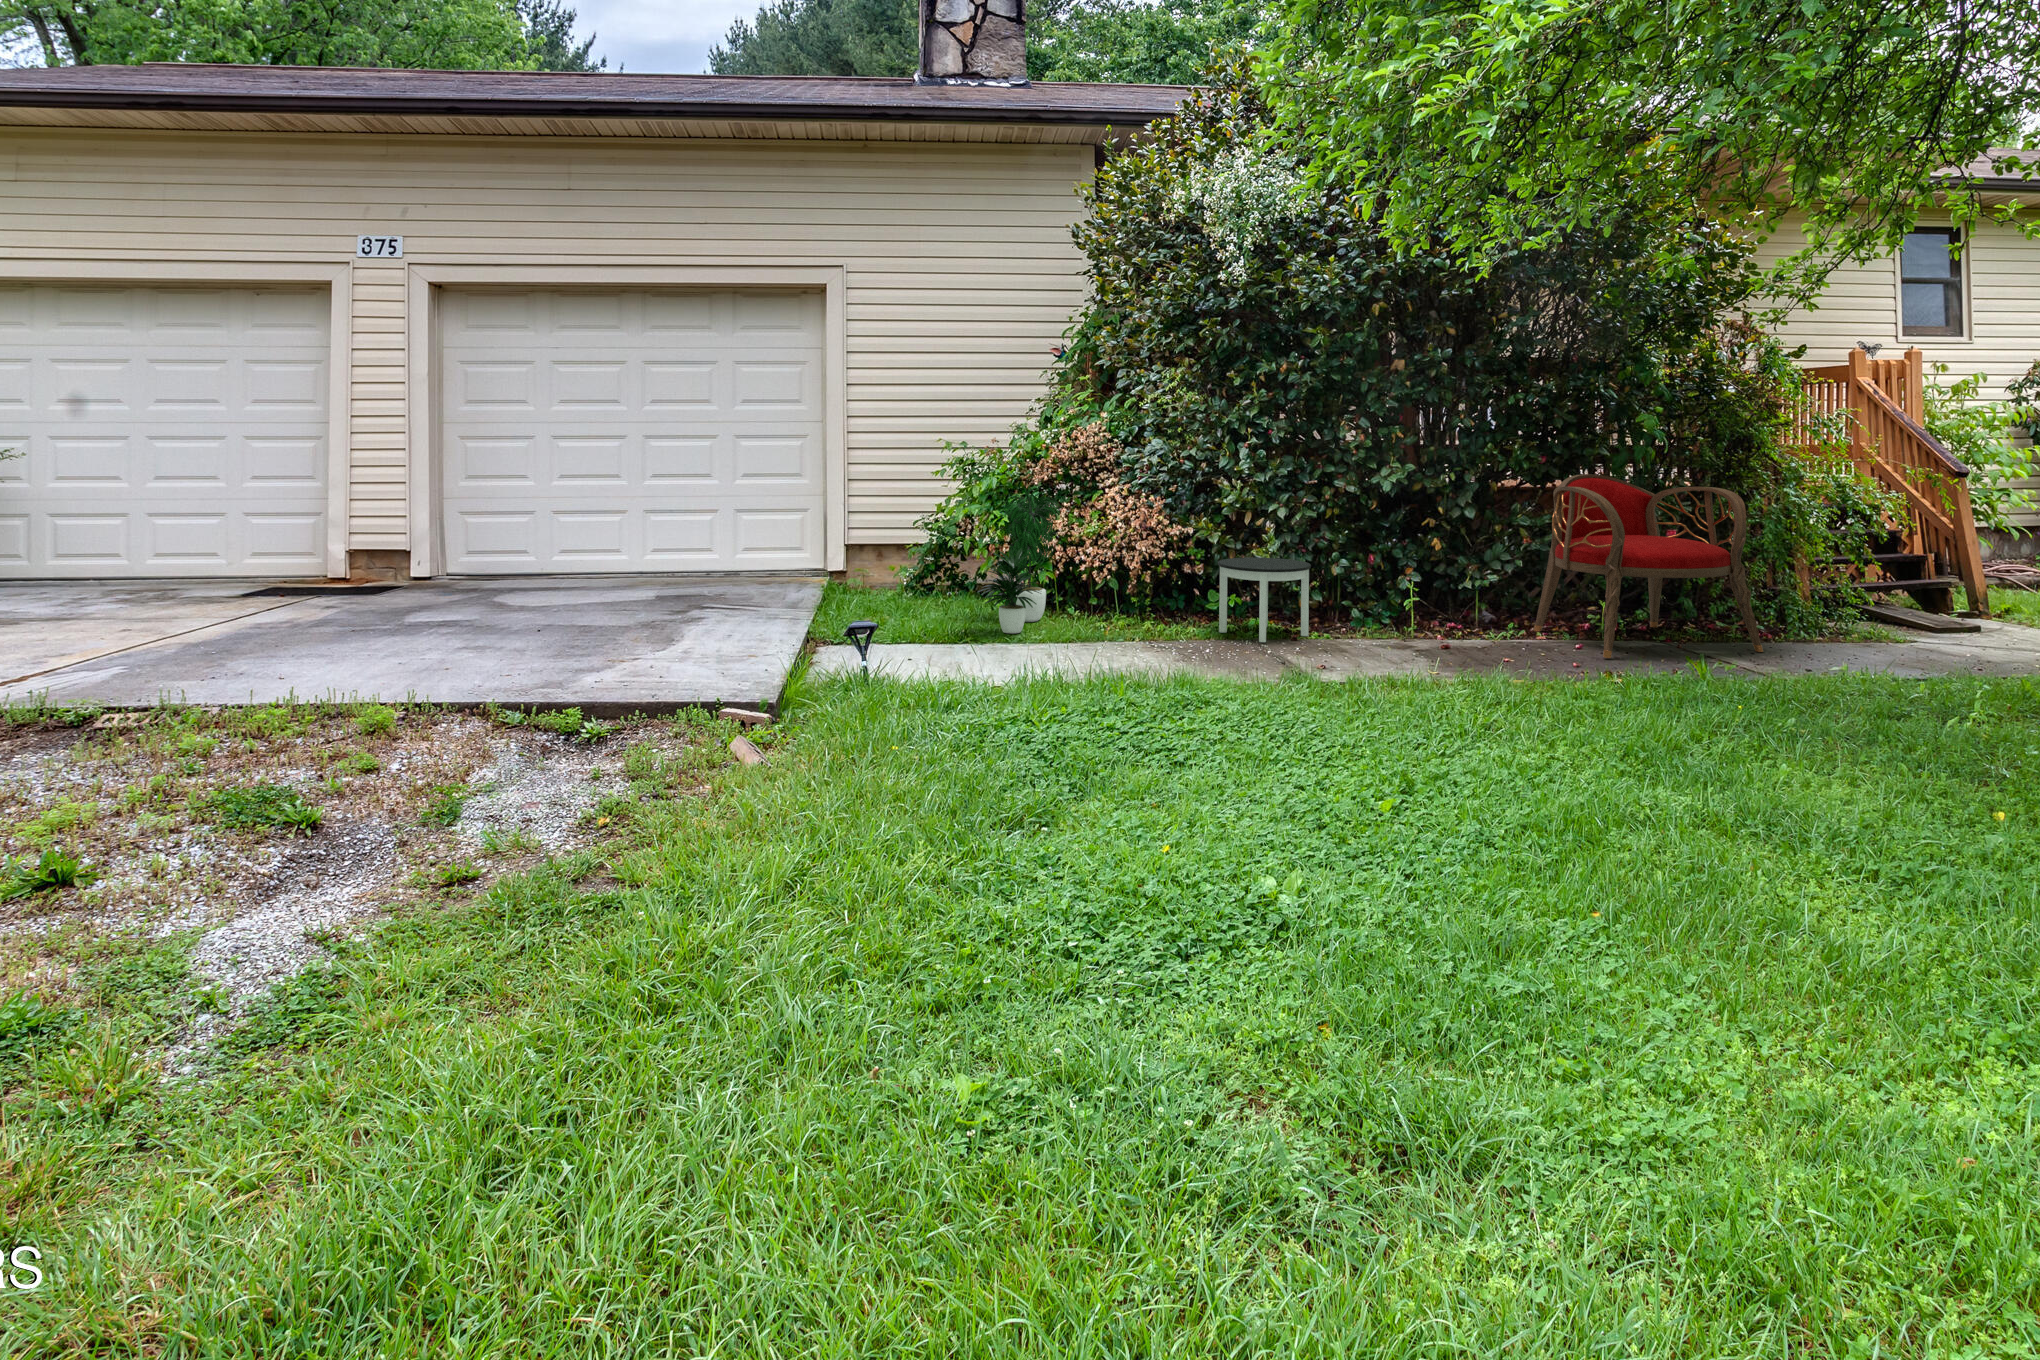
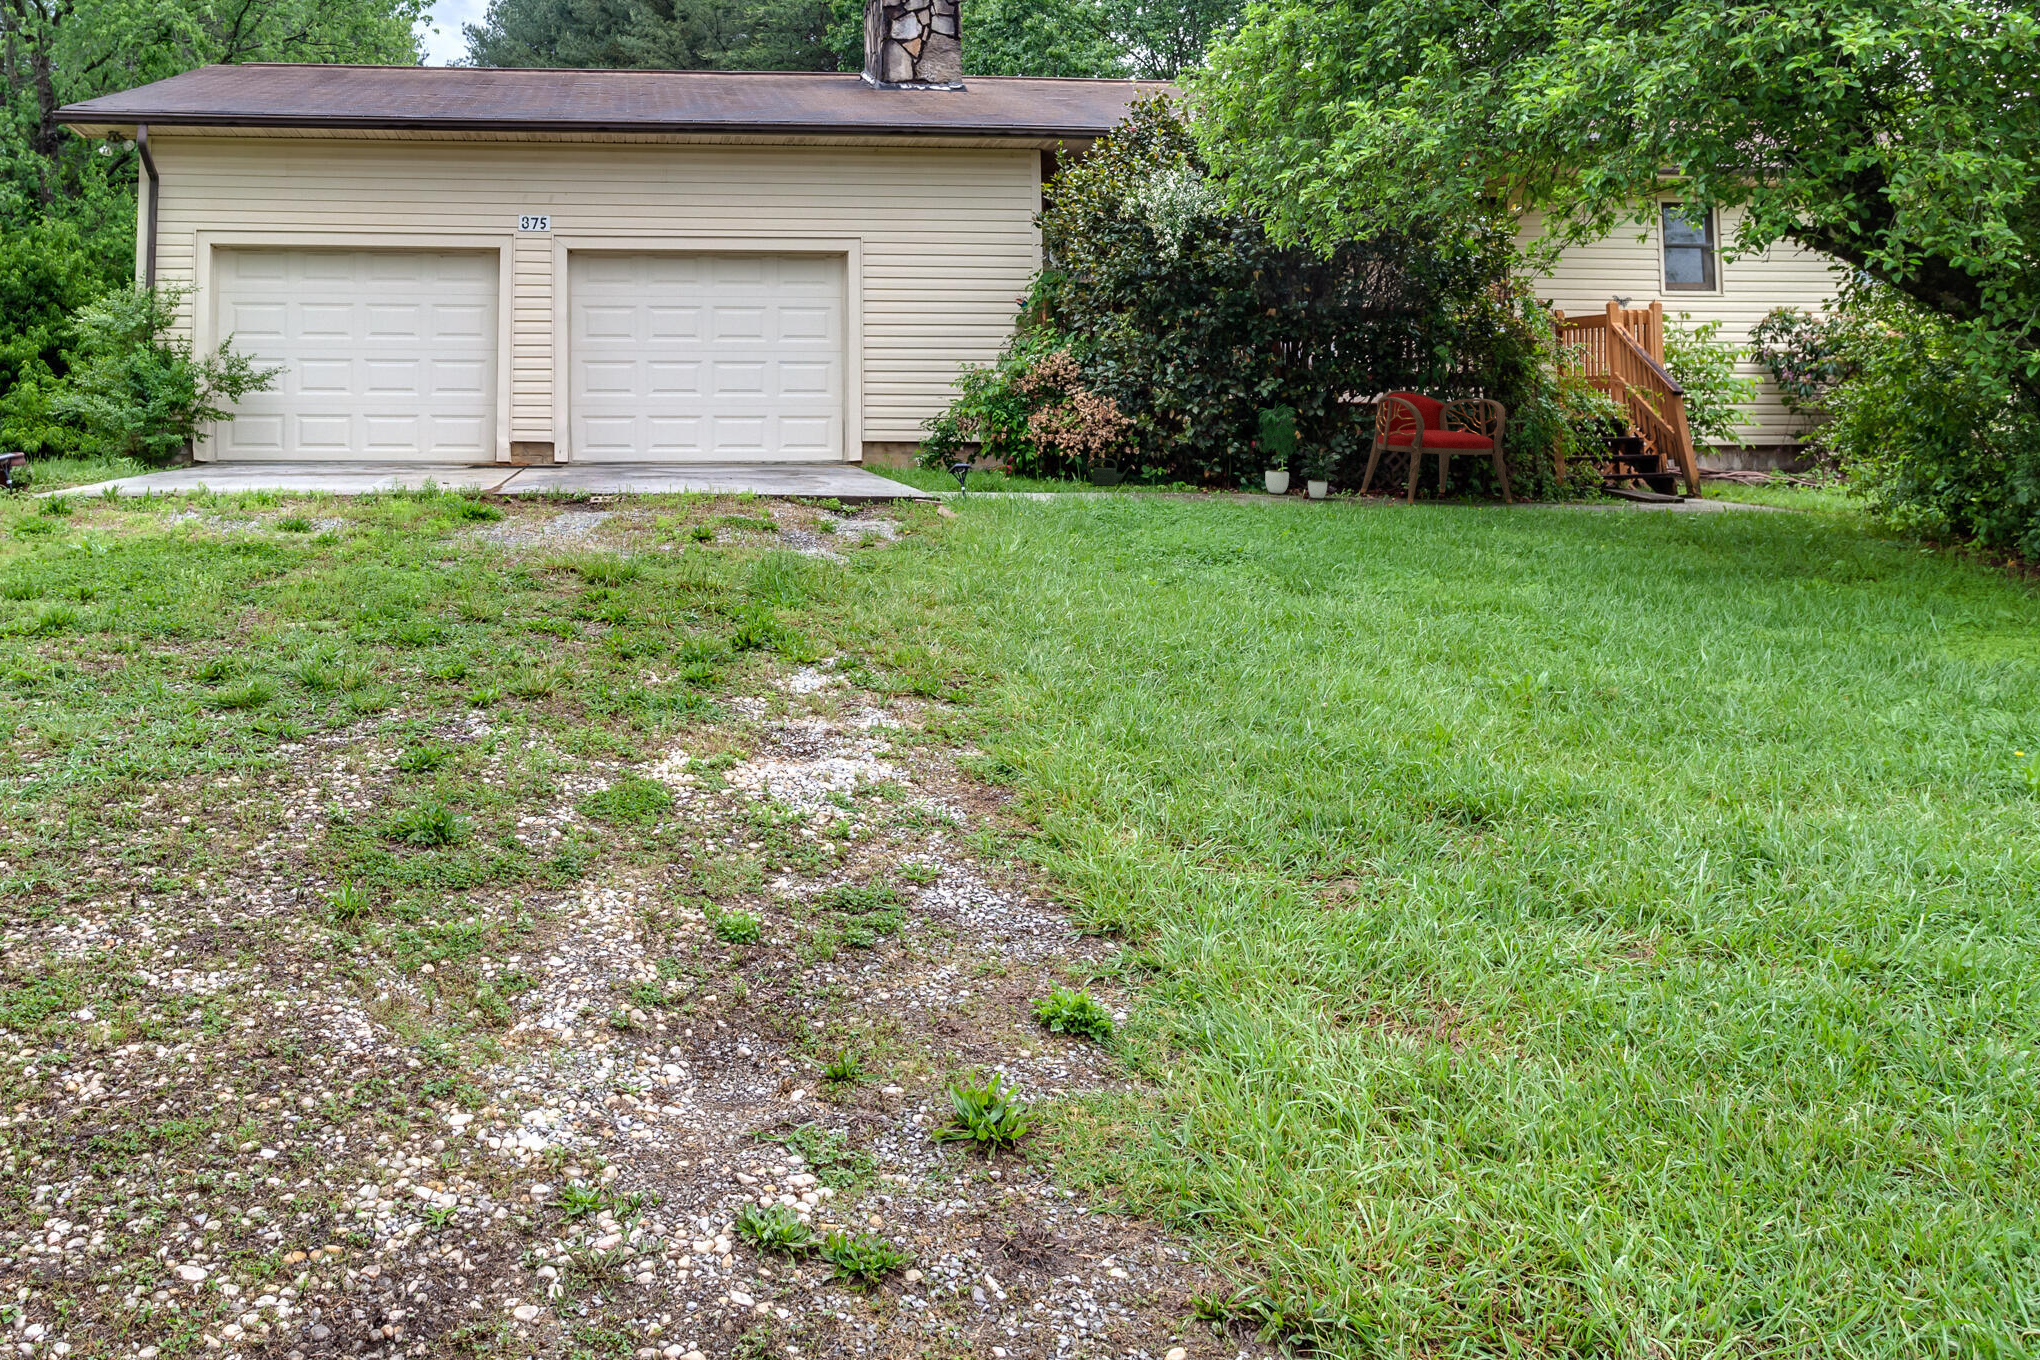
potted plant: present [978,485,1061,633] -> present [1259,403,1338,498]
round table: present [1218,557,1311,642] -> none [1153,442,1216,493]
watering can: none [1121,585,1191,628] -> present [1087,458,1133,486]

